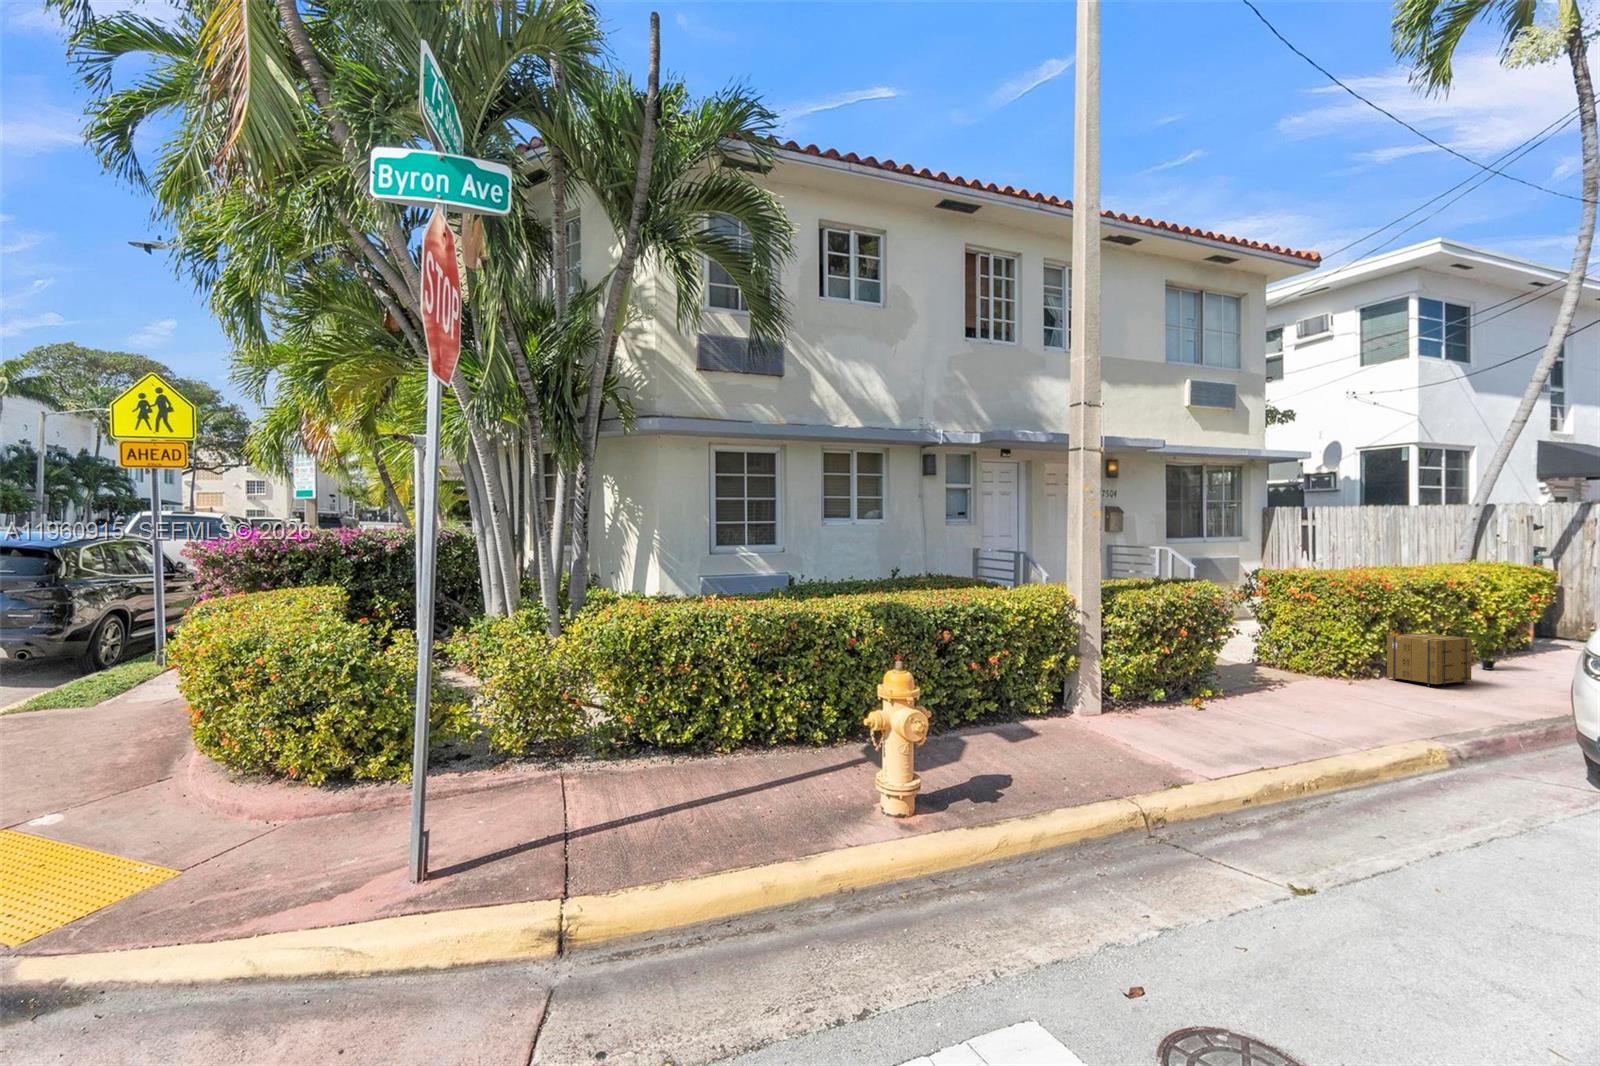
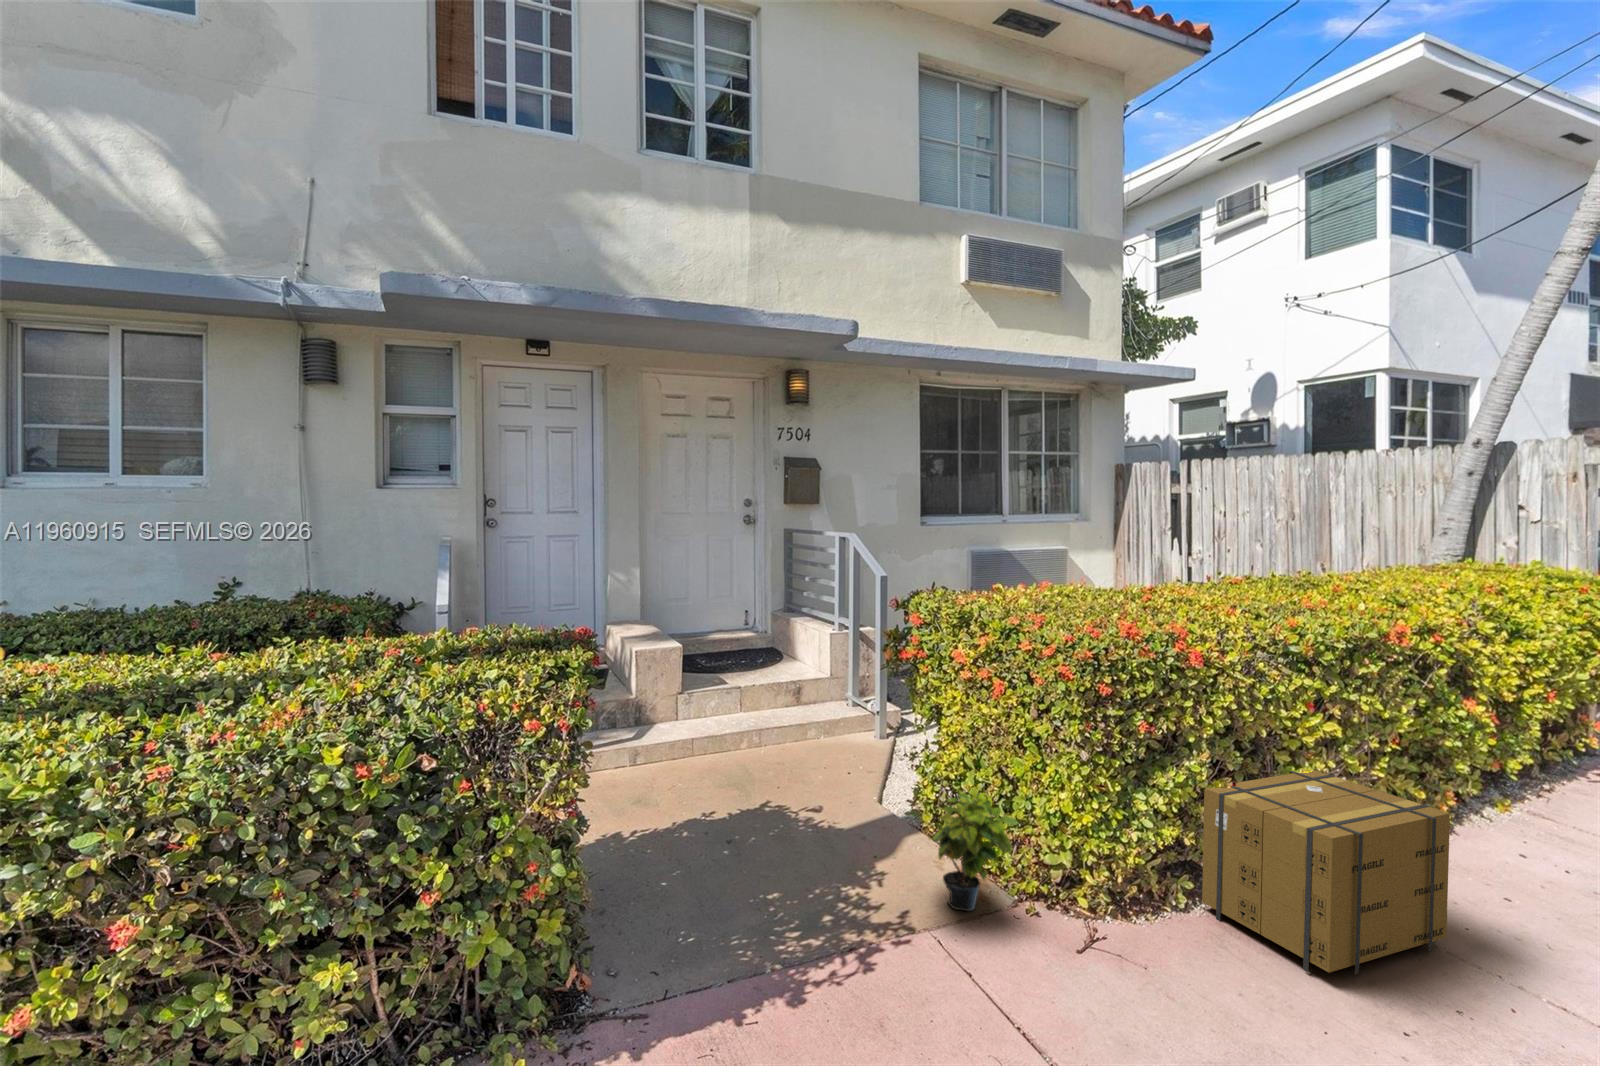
potted plant: present [1472,630,1508,670] -> present [932,789,1018,911]

